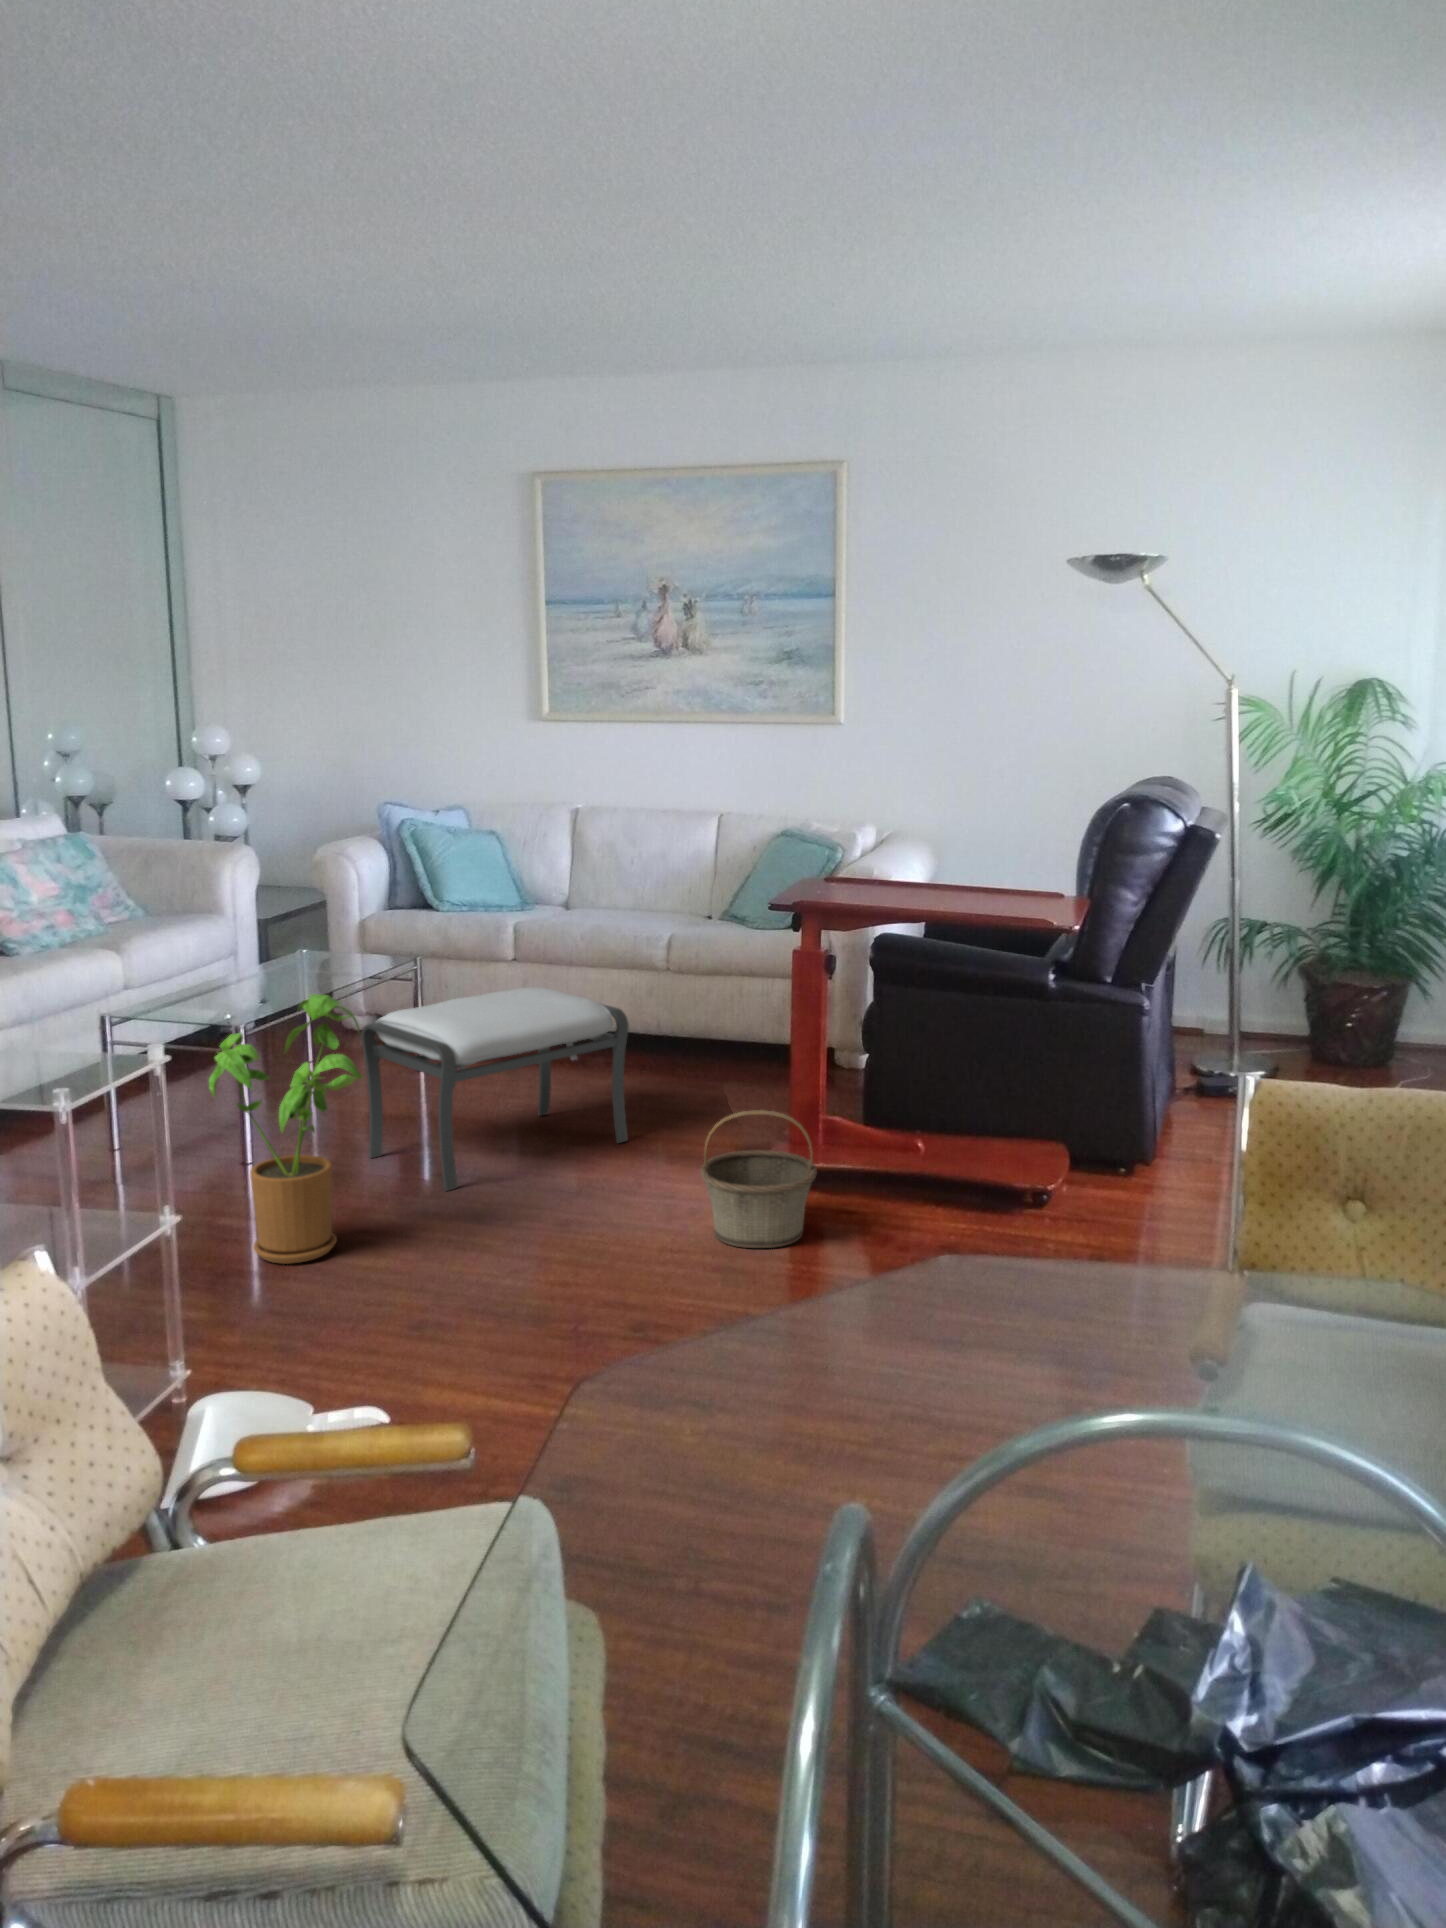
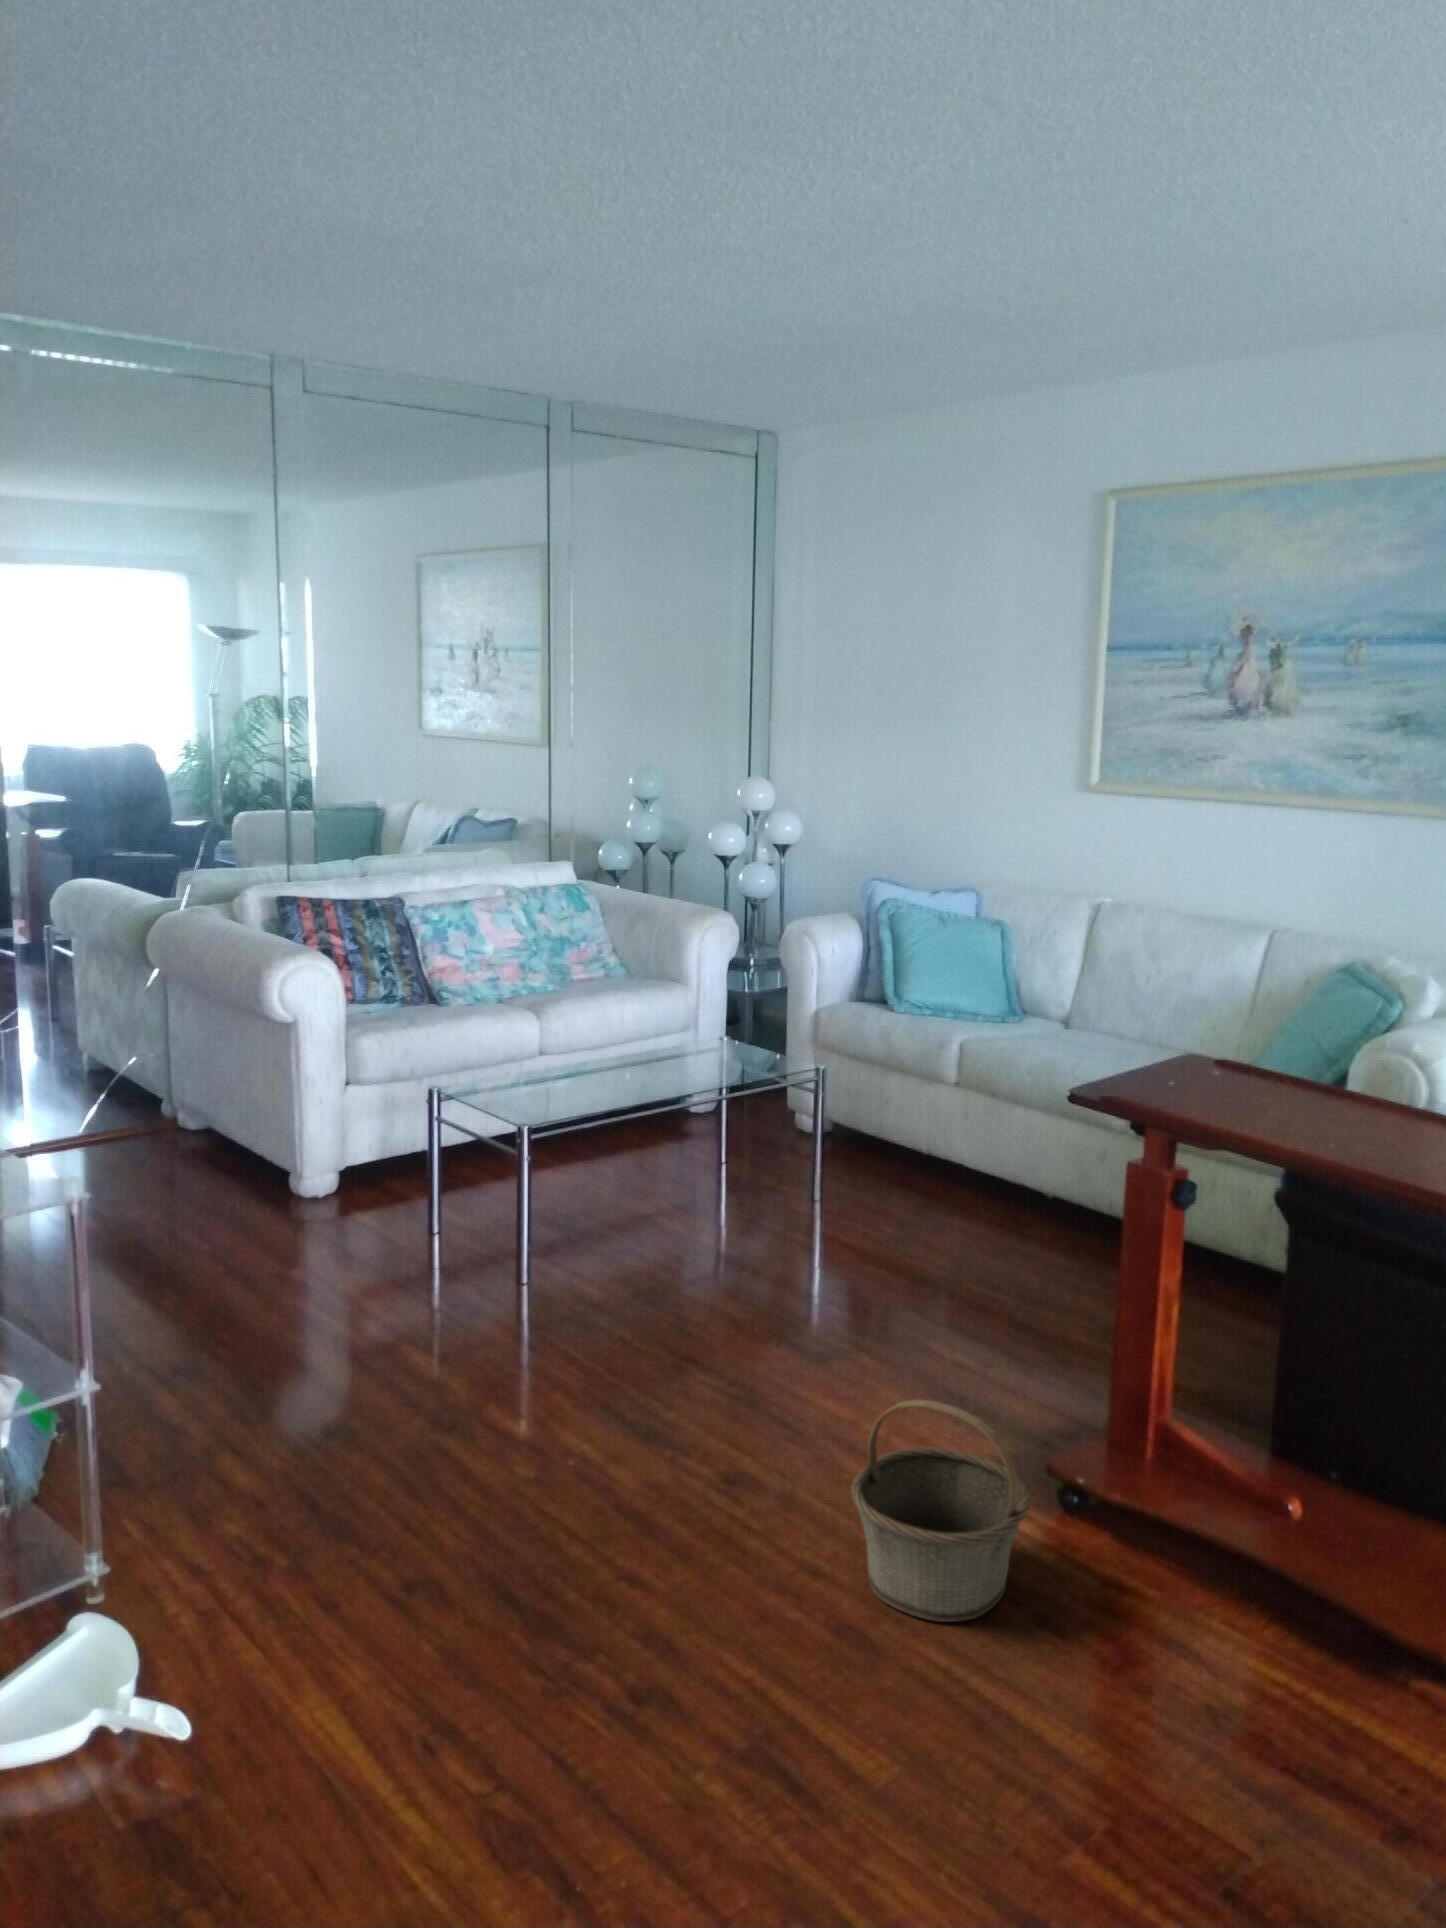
ottoman: present [361,987,629,1191] -> none [627,1137,940,1385]
house plant: present [209,994,364,1264] -> none [324,1122,512,1445]

